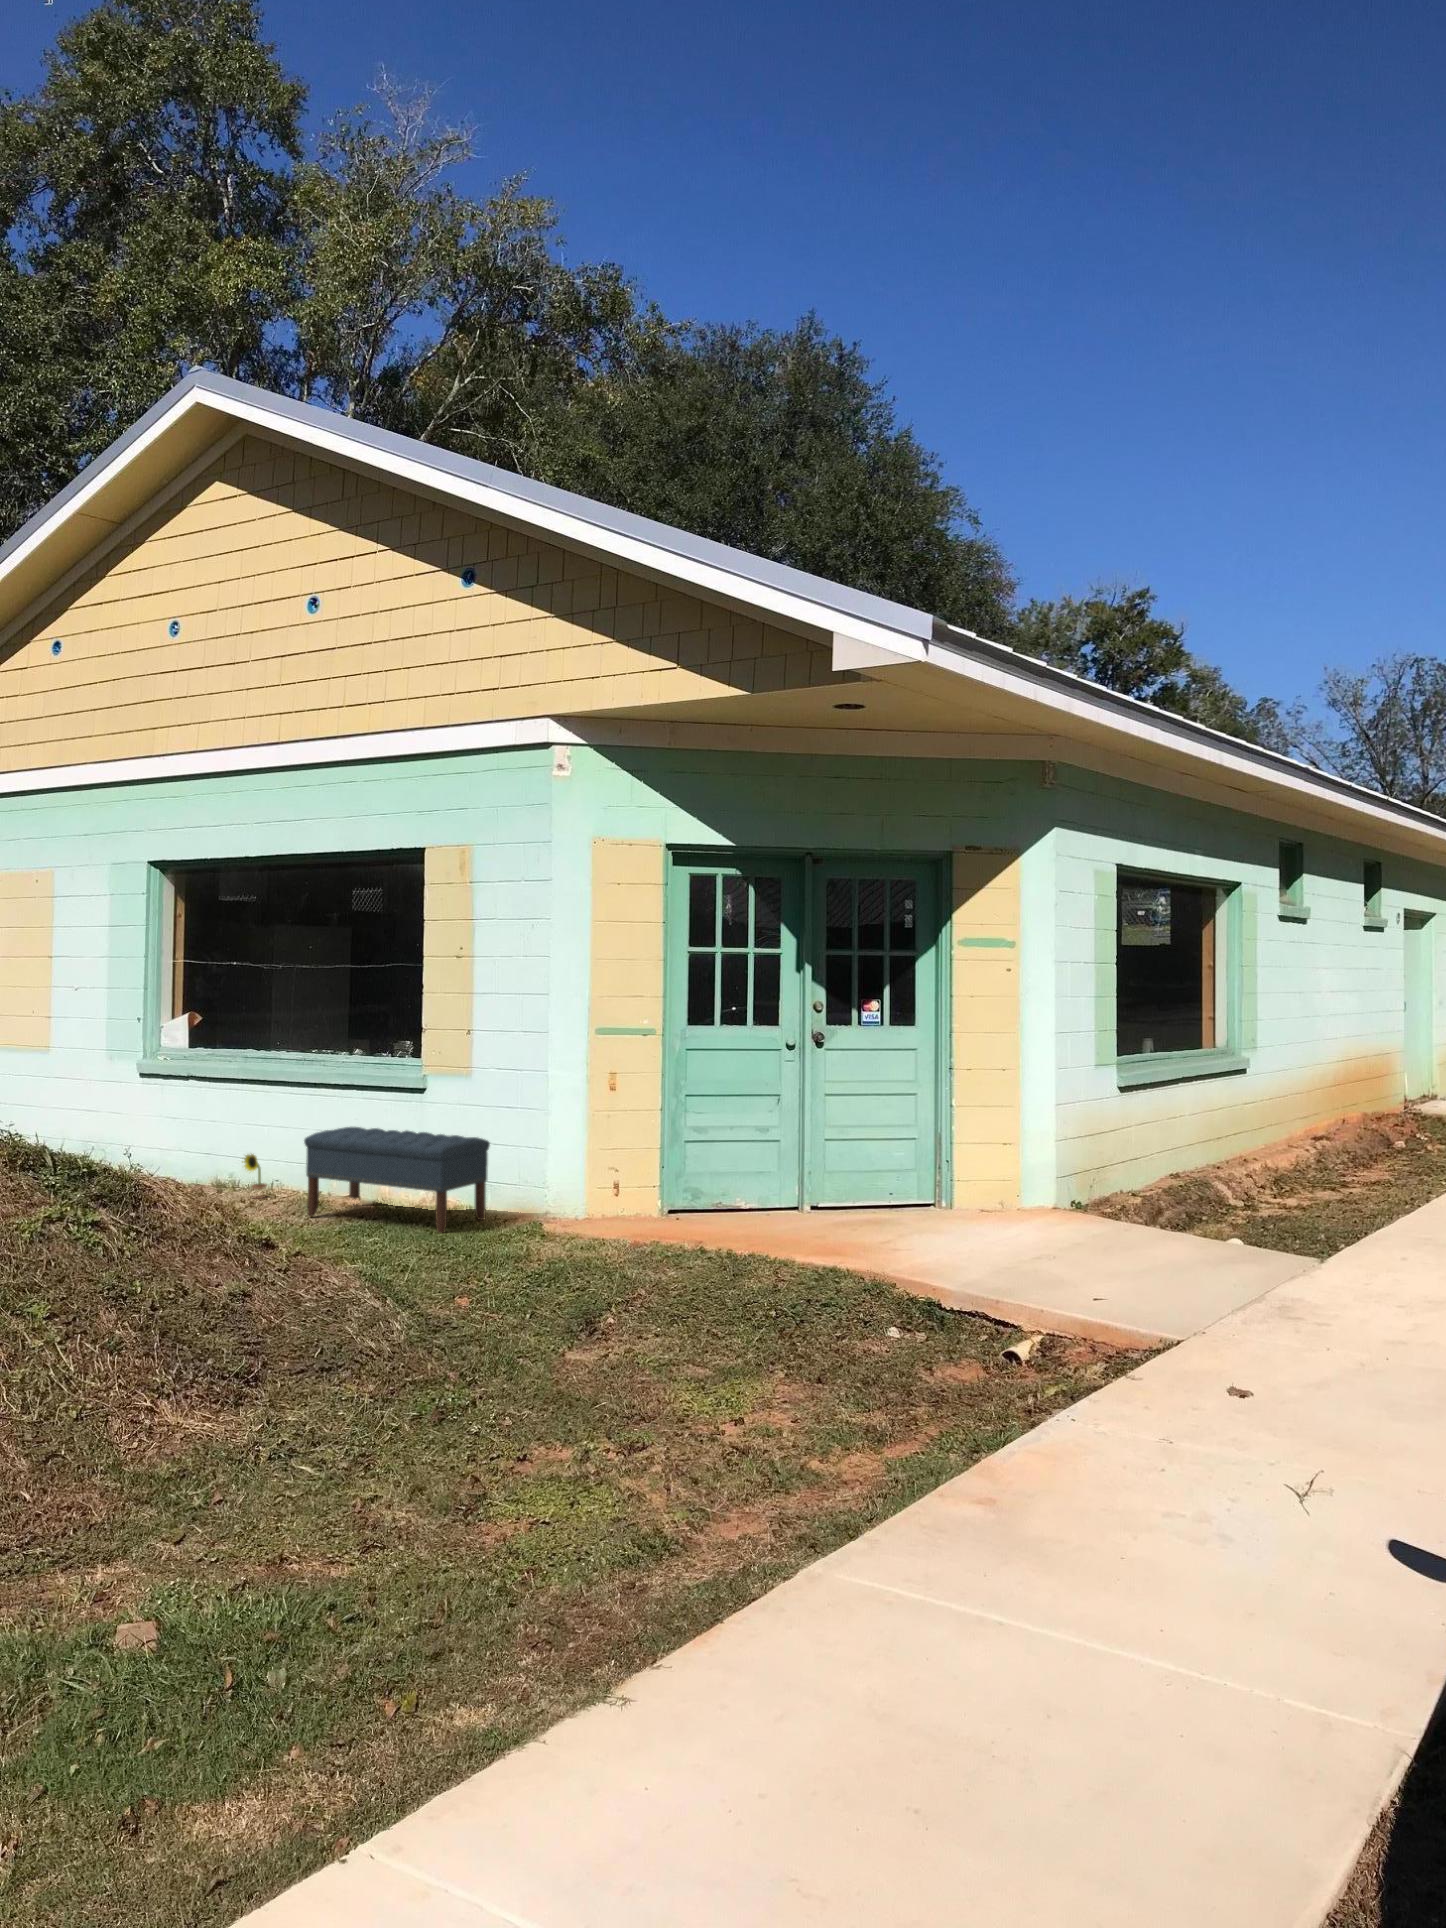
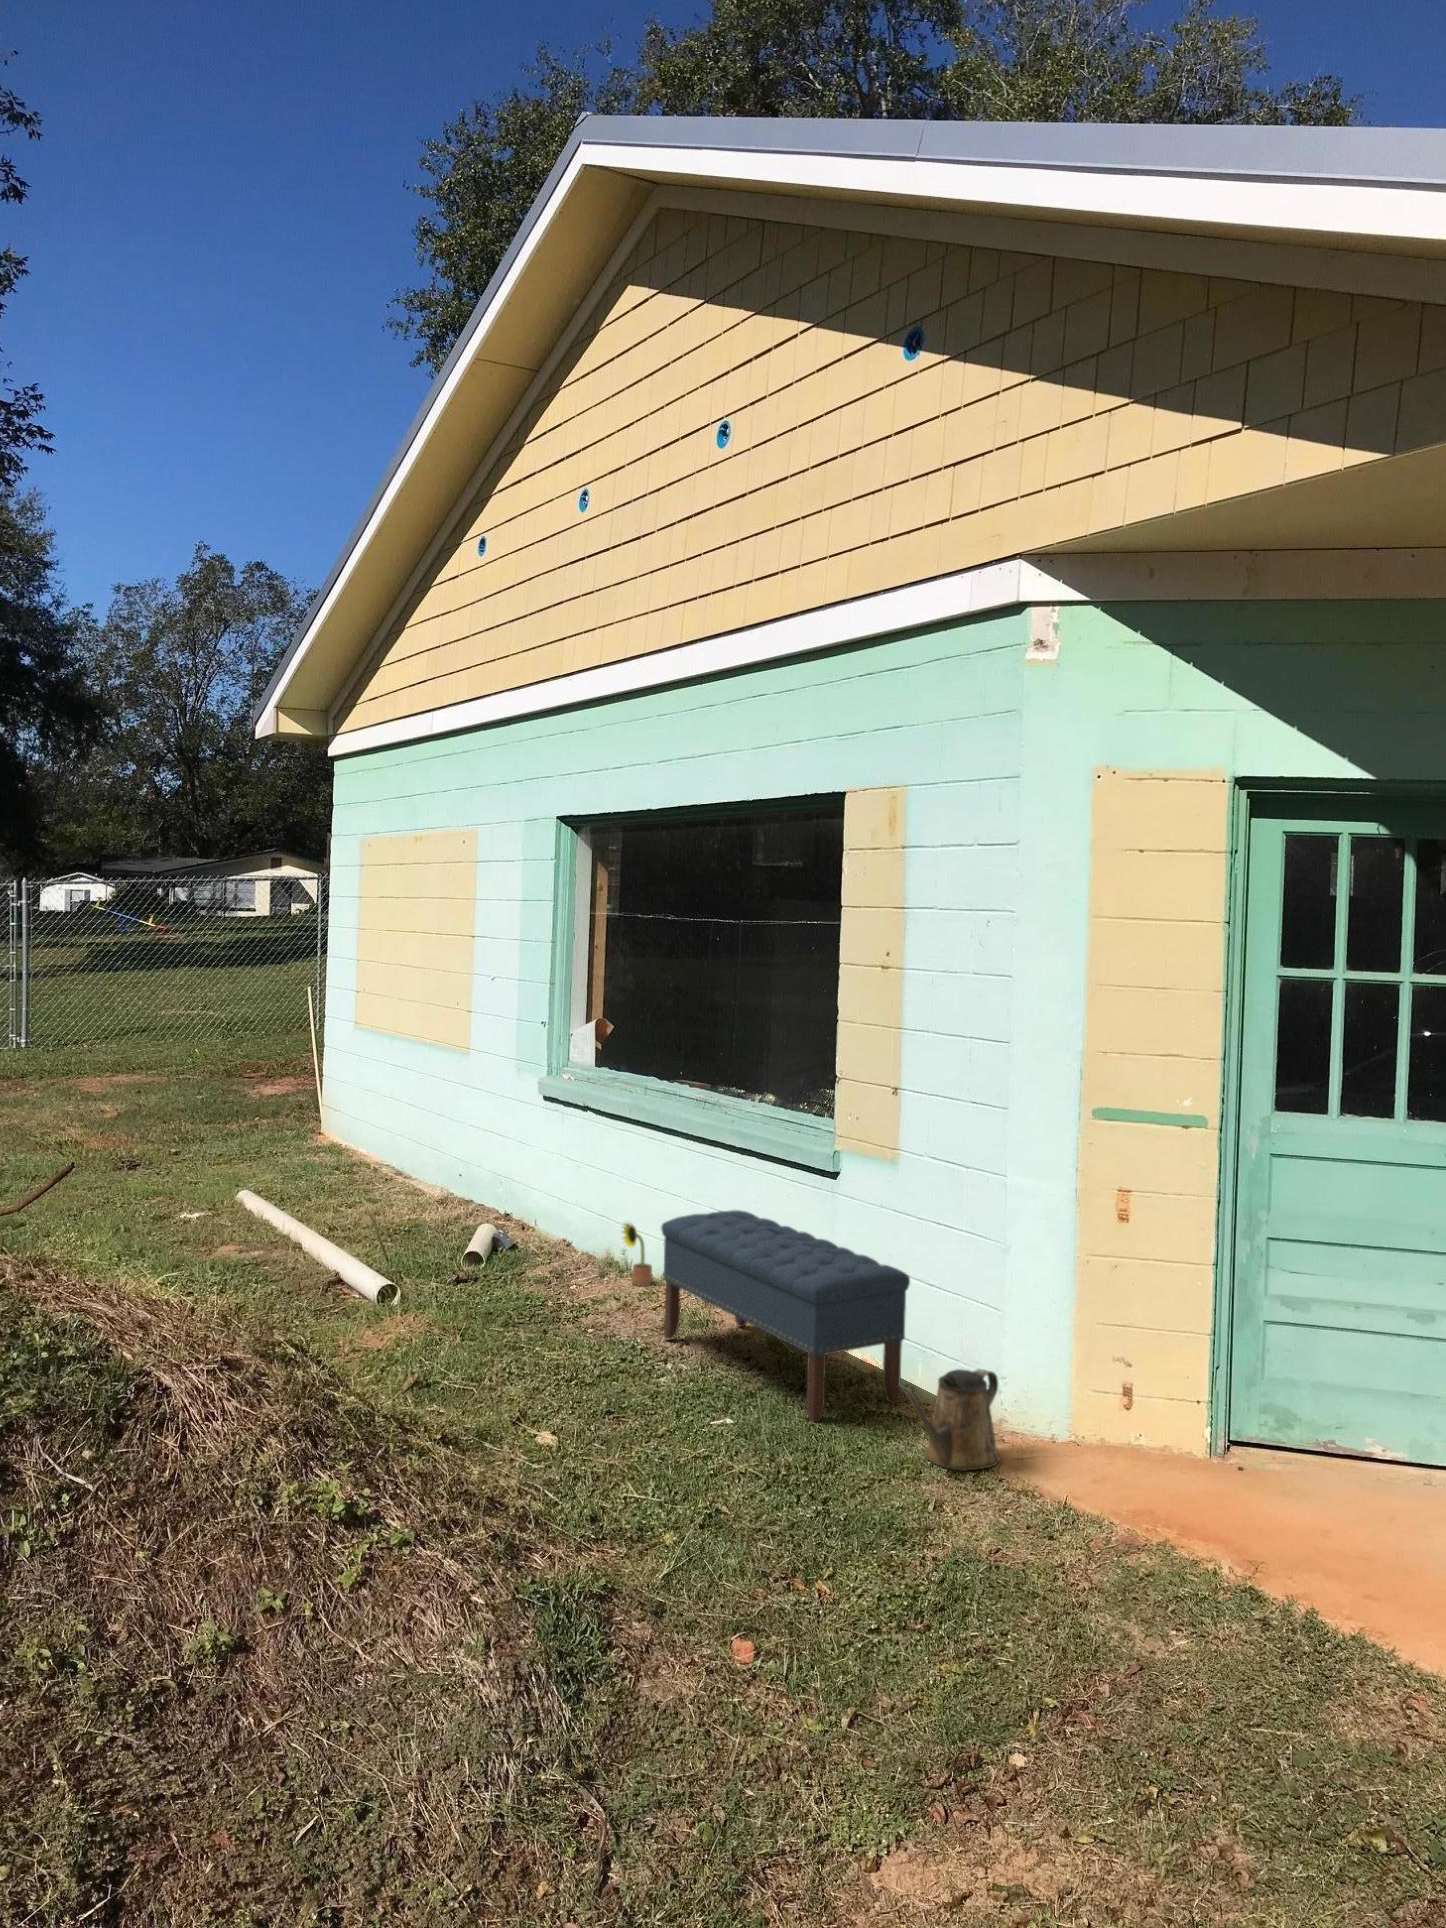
watering can: none [510,1182,559,1236] -> present [898,1369,1000,1471]

